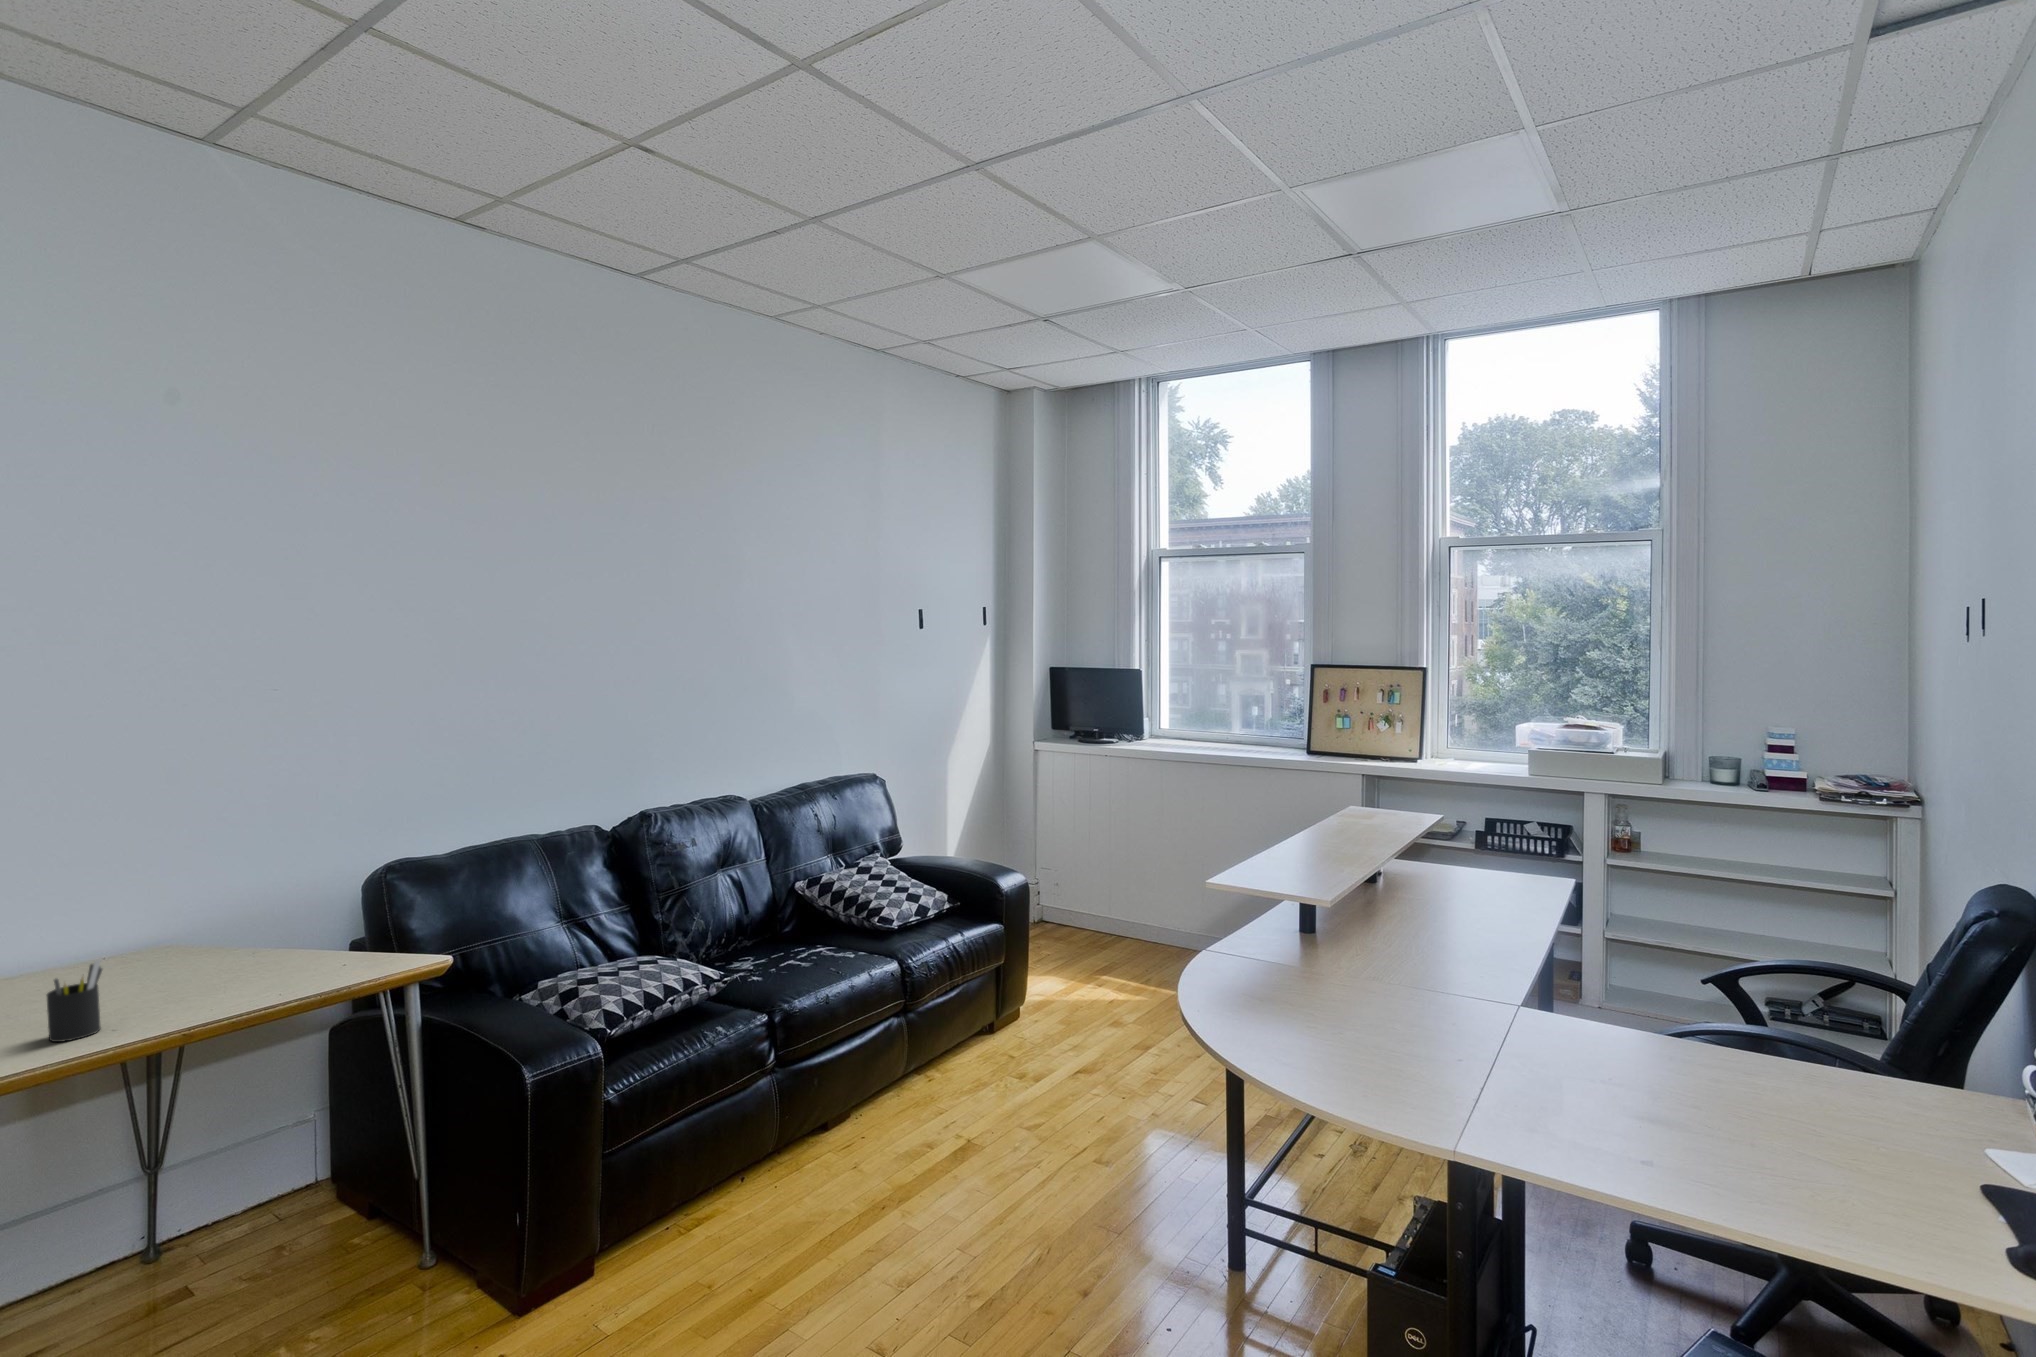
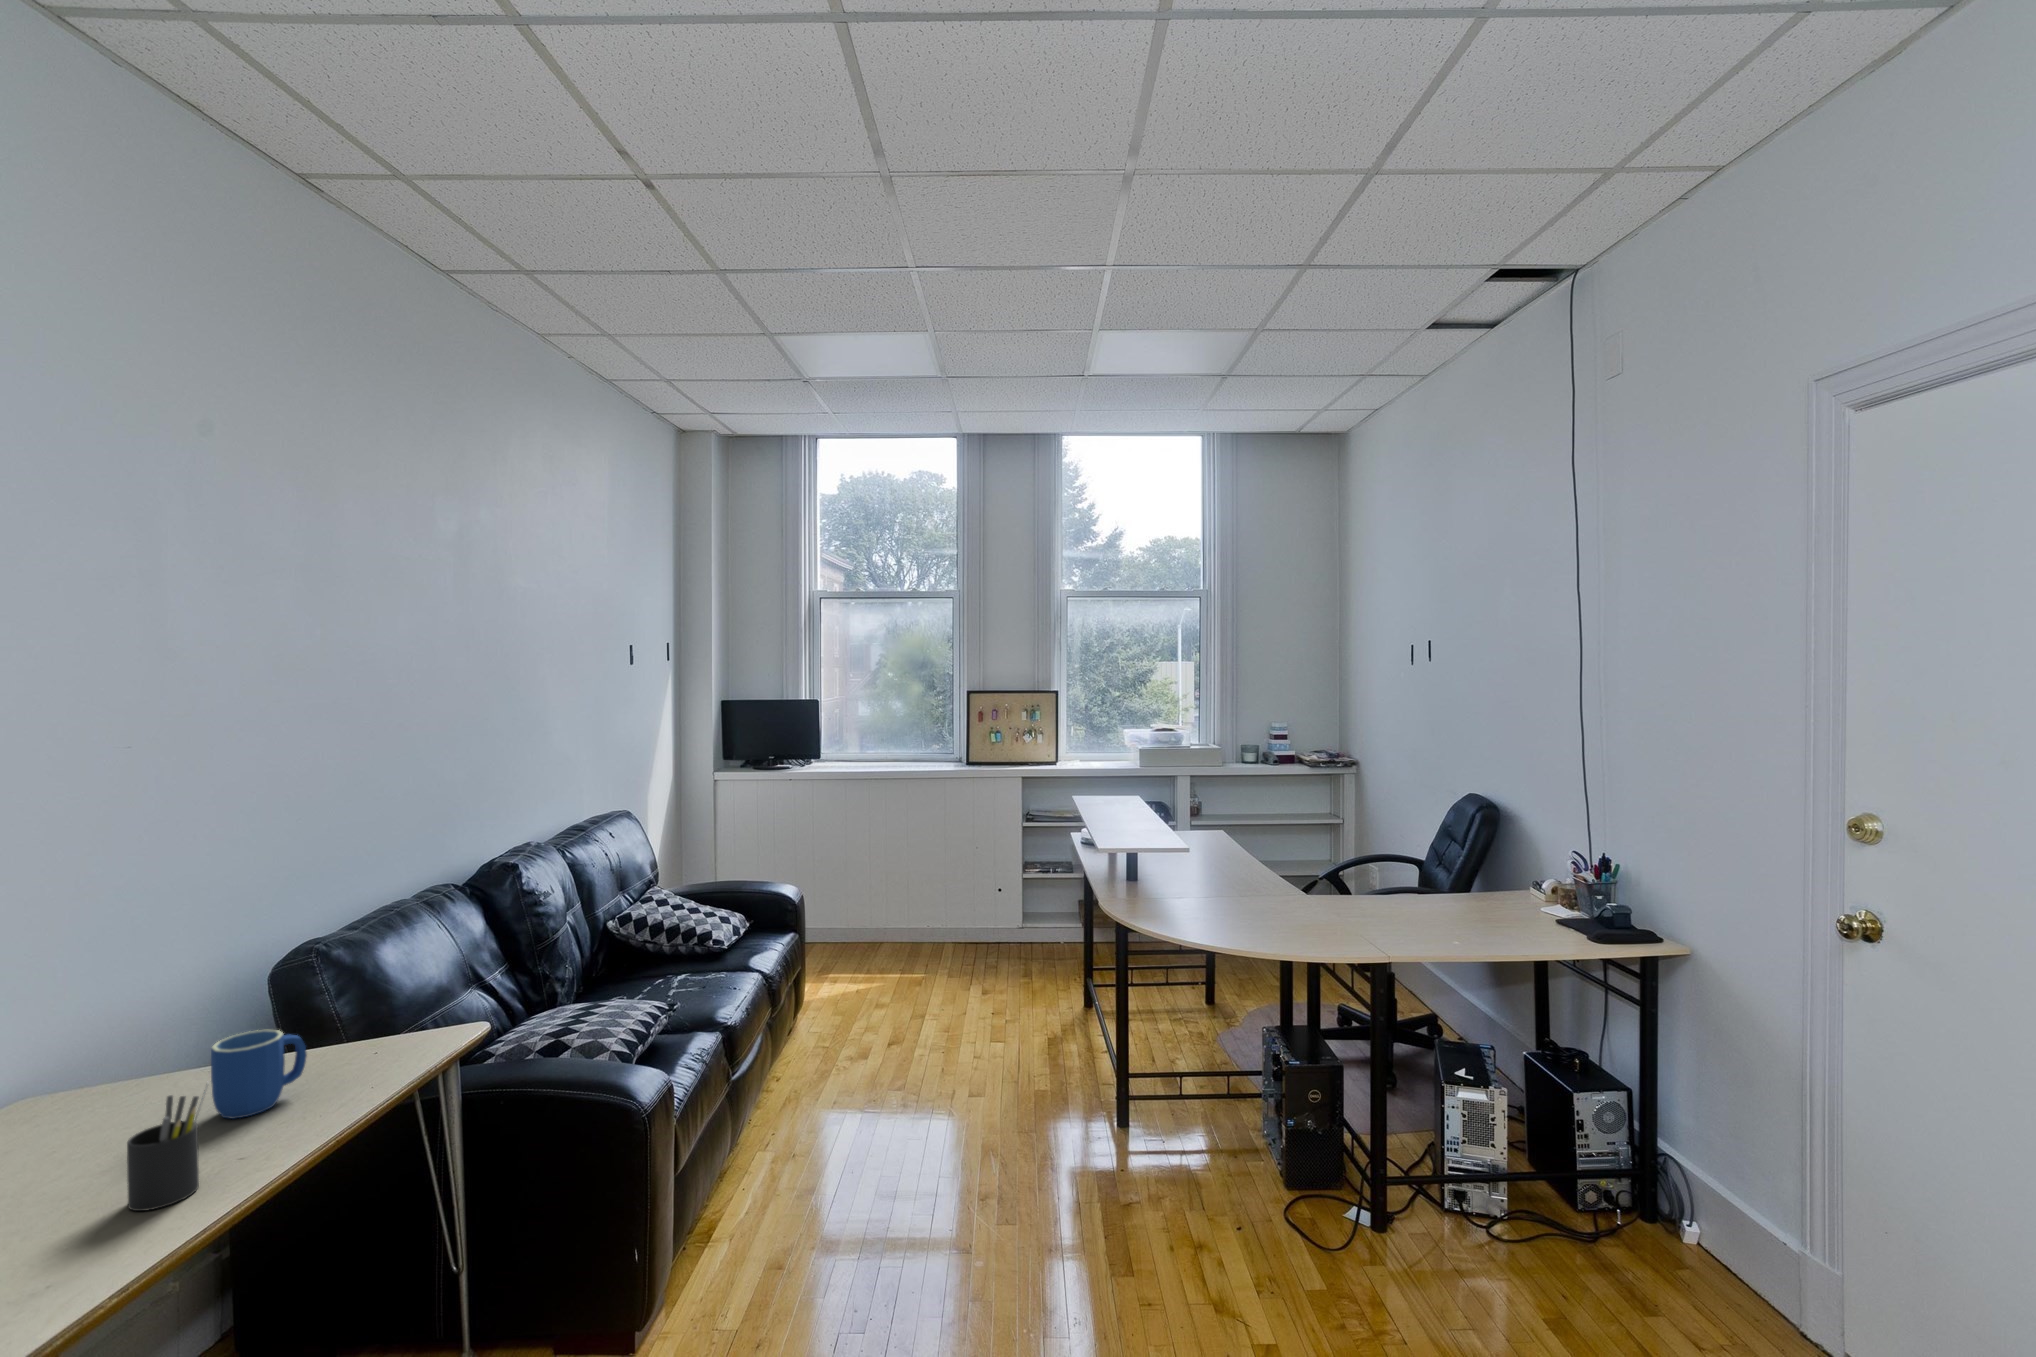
mug: none [198,927,270,991] -> present [211,1030,307,1119]

